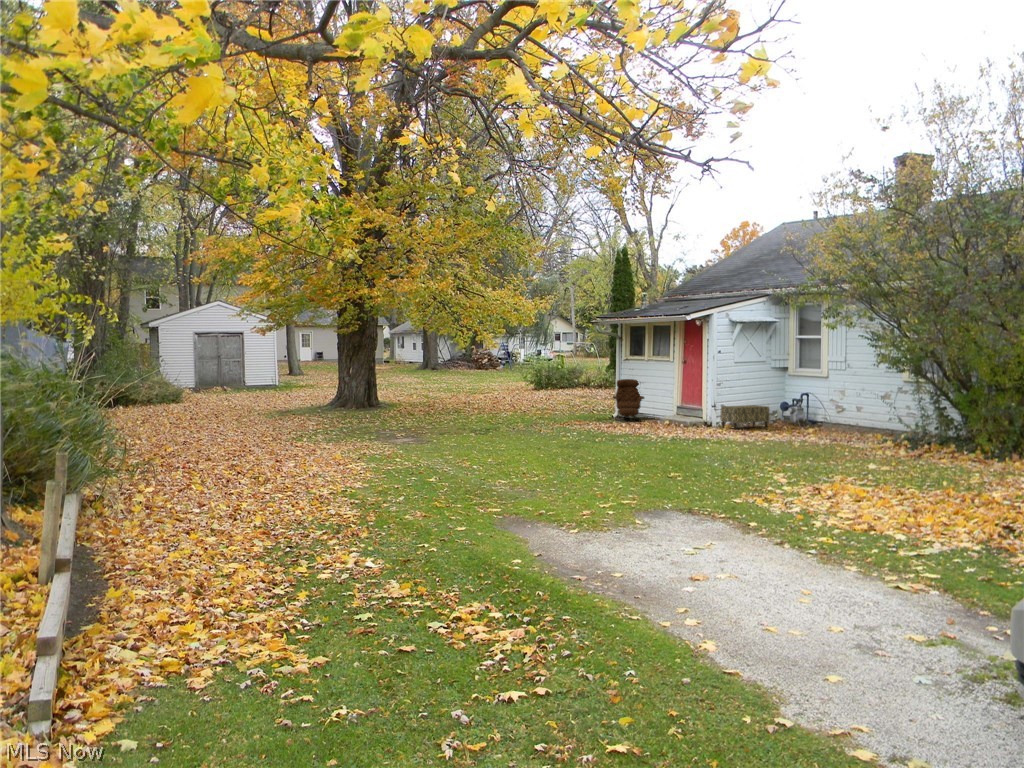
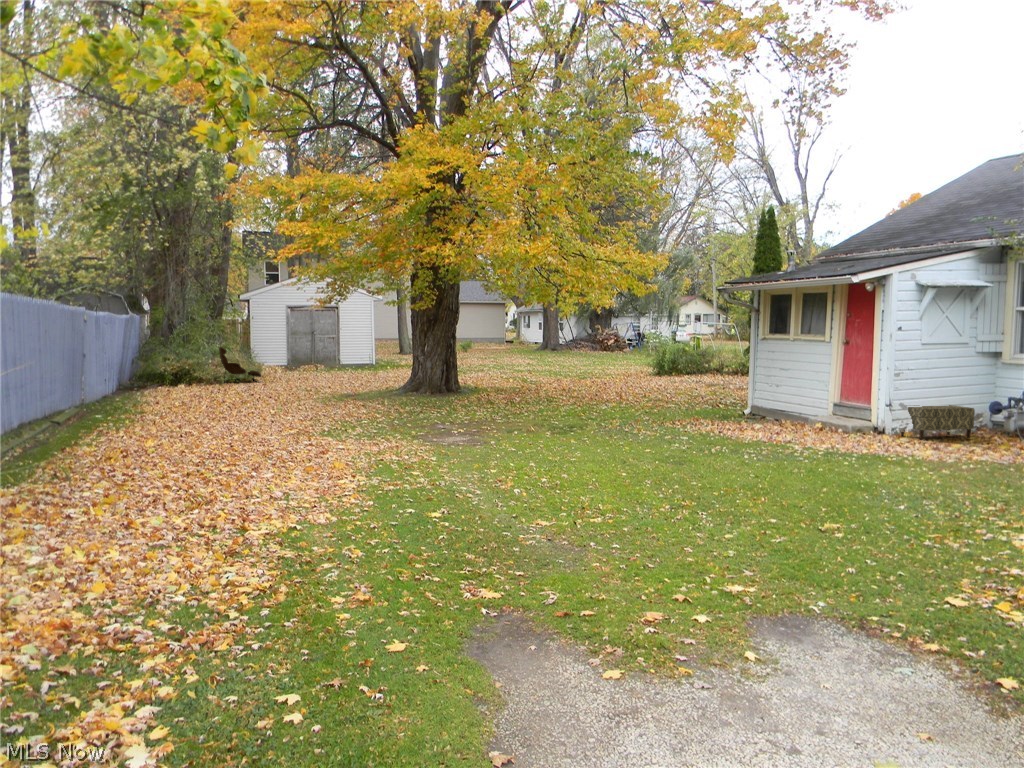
lounge chair: present [613,379,644,420] -> present [219,347,261,383]

